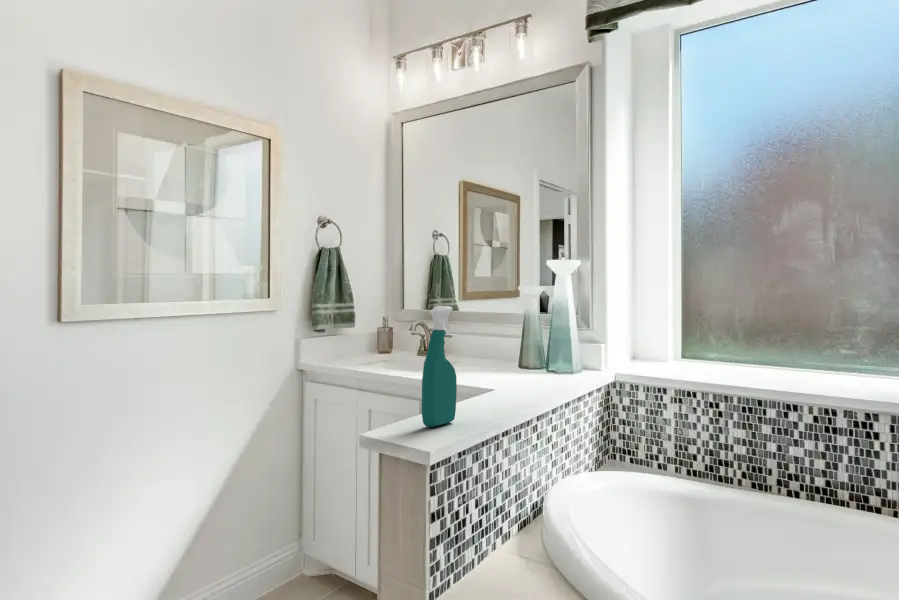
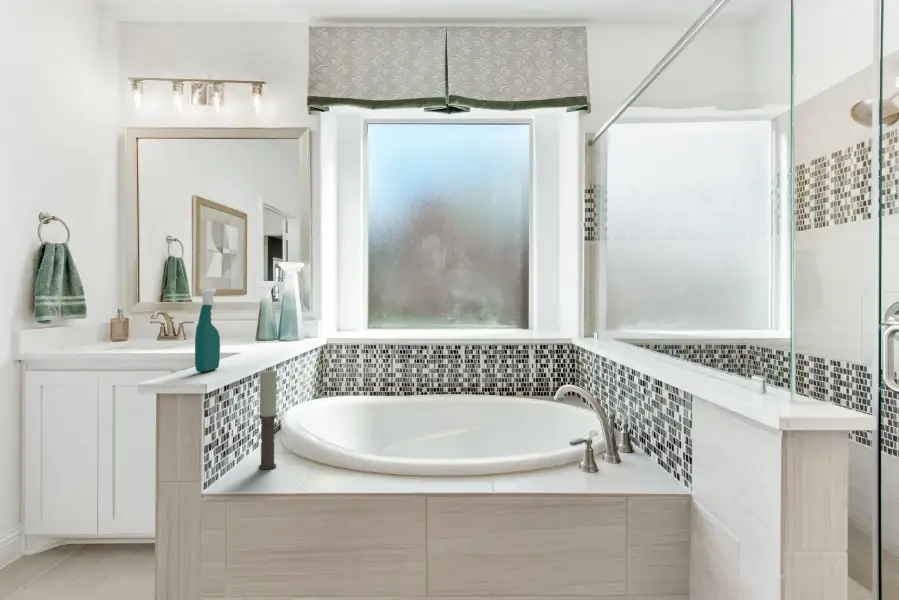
candle: none [507,426,534,581] -> present [259,368,277,469]

